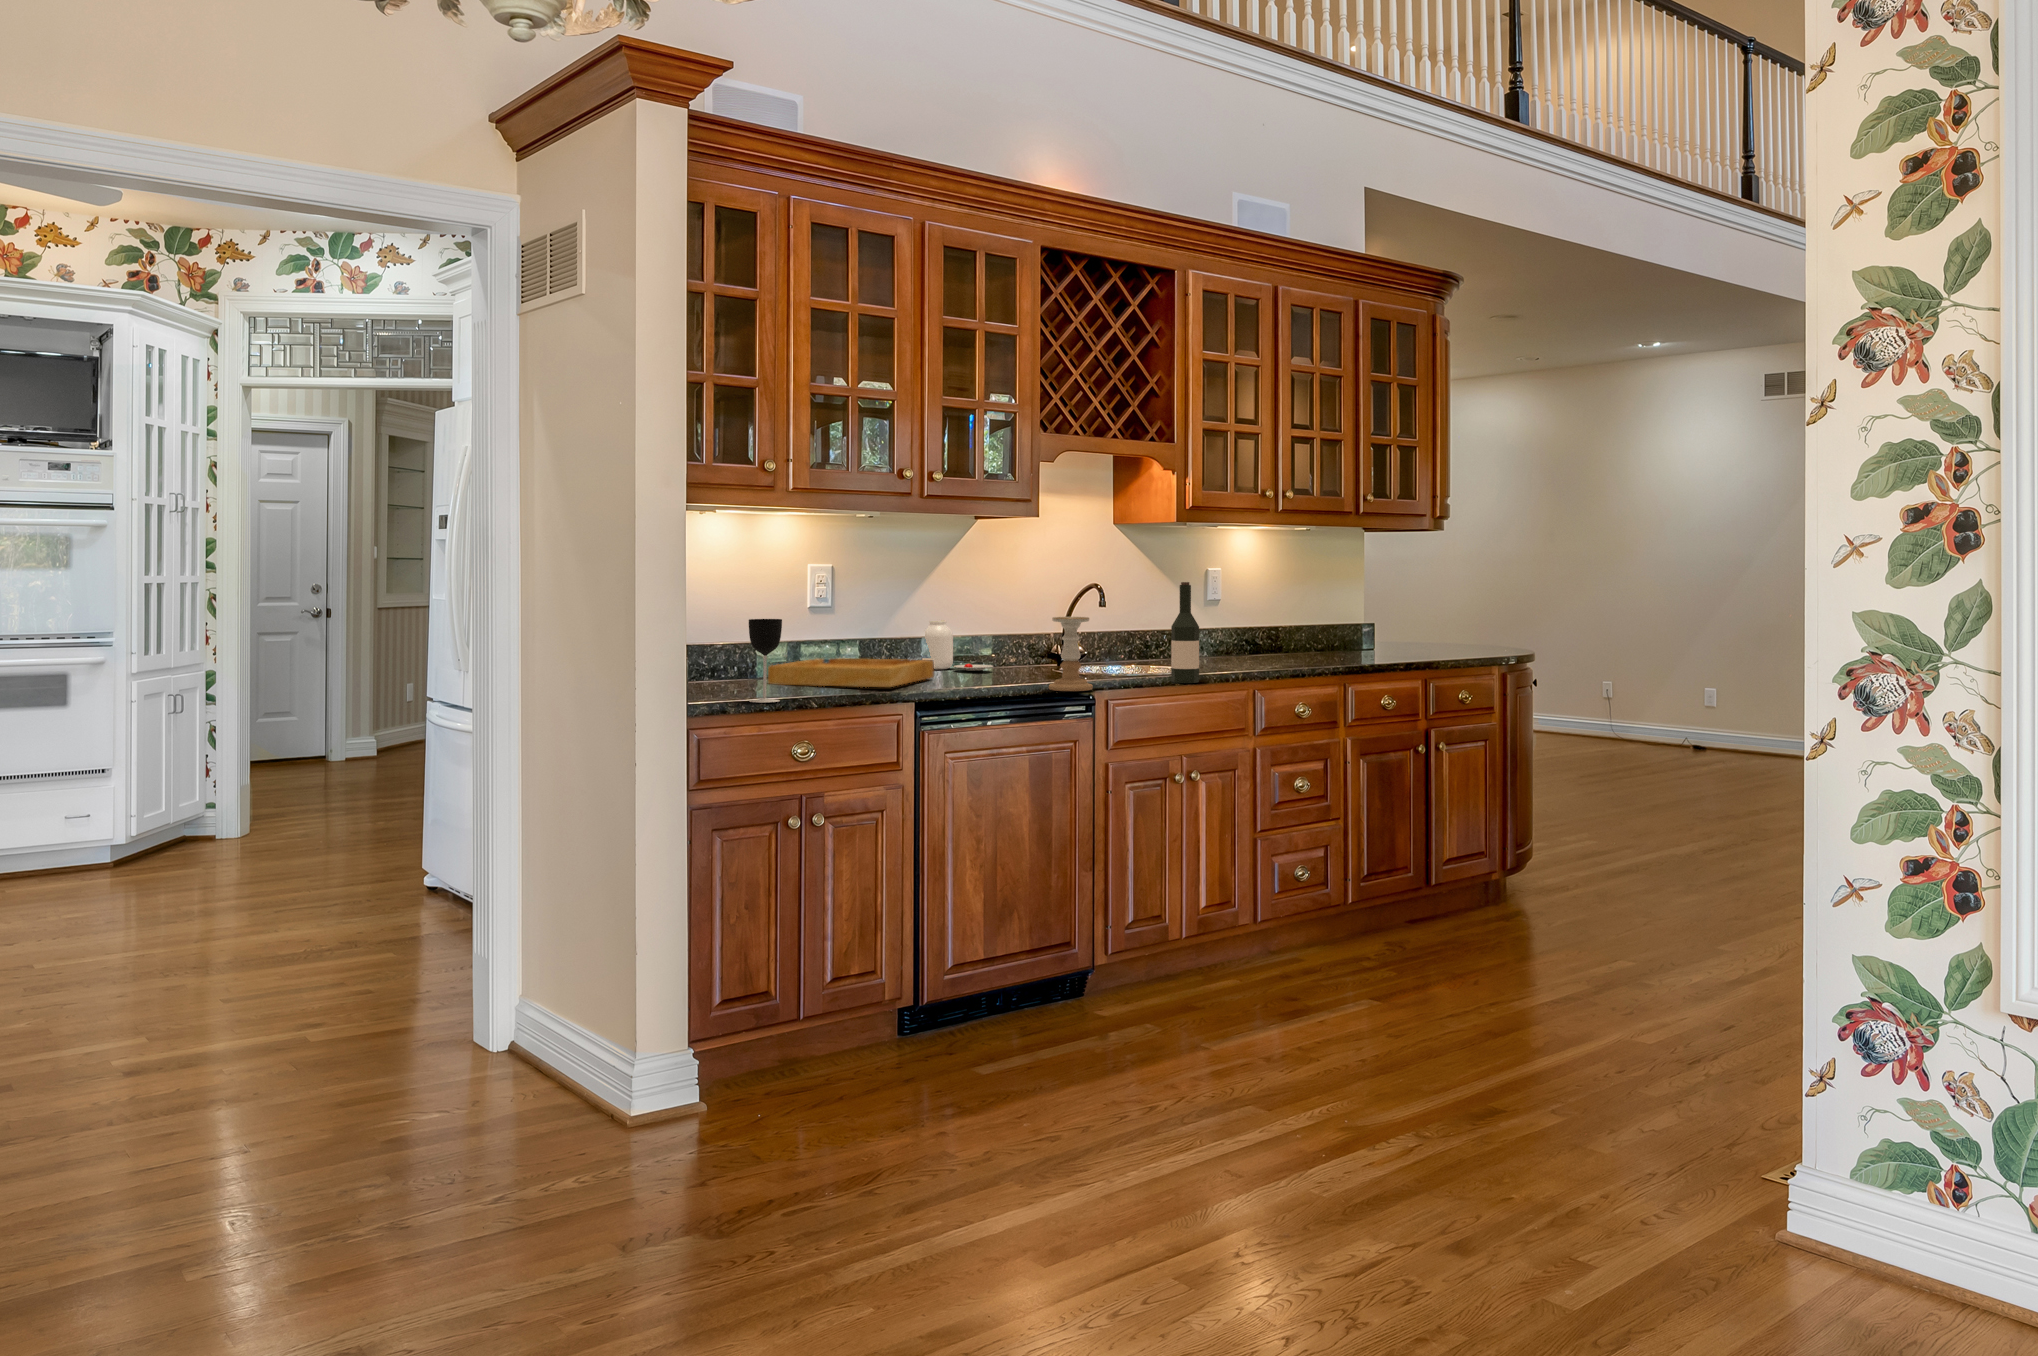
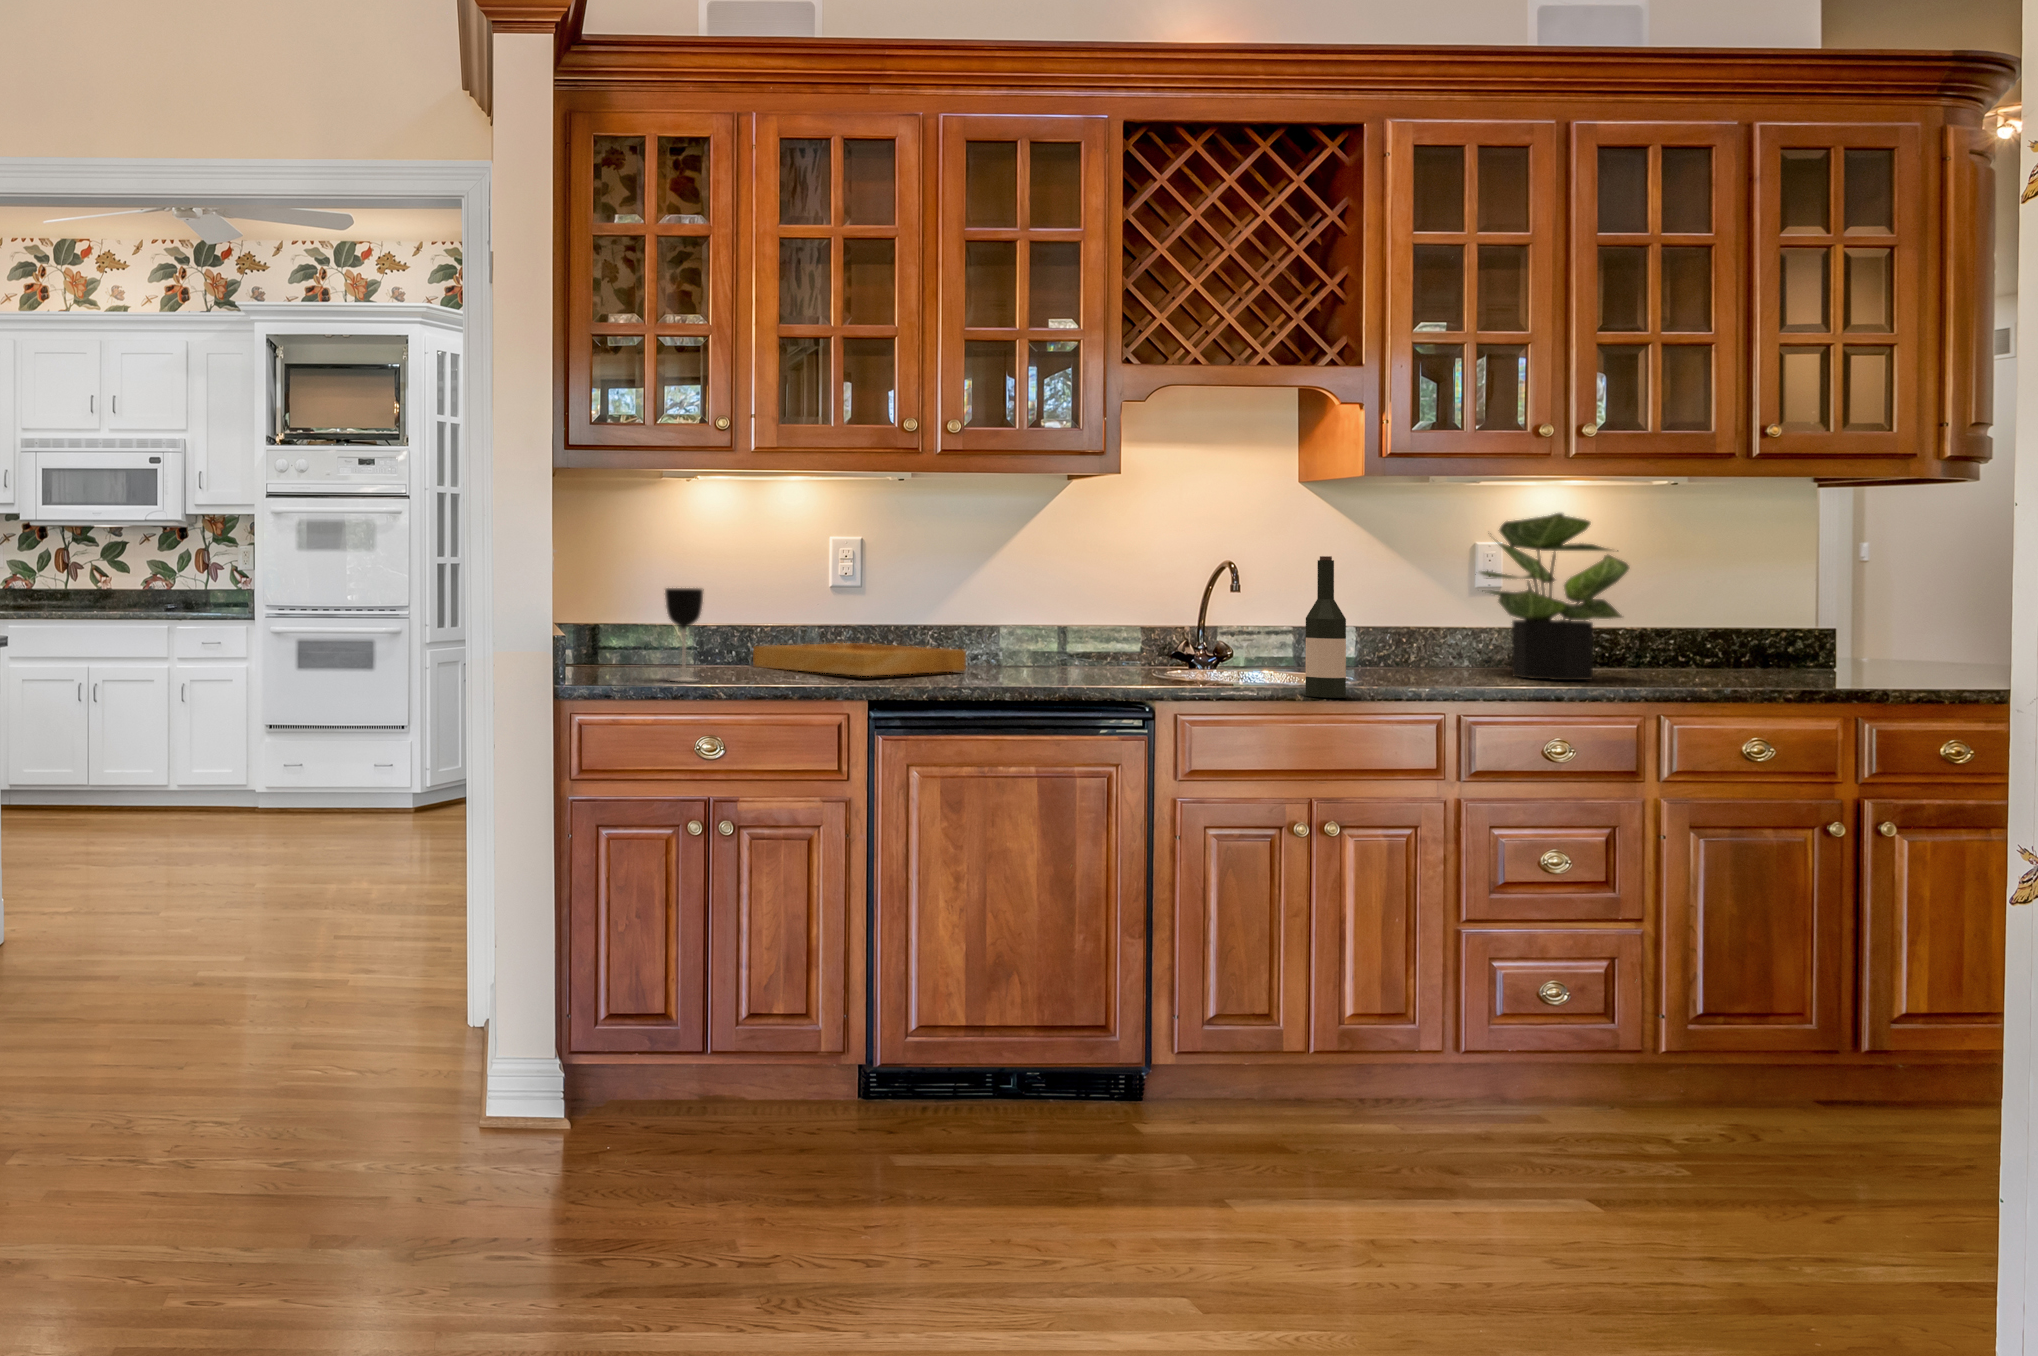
potted plant: none [1196,547,1292,660] -> present [1480,513,1629,680]
candle holder: present [1049,617,1093,691] -> none [1081,598,1142,695]
jar: present [922,620,993,670] -> none [975,604,1078,667]

